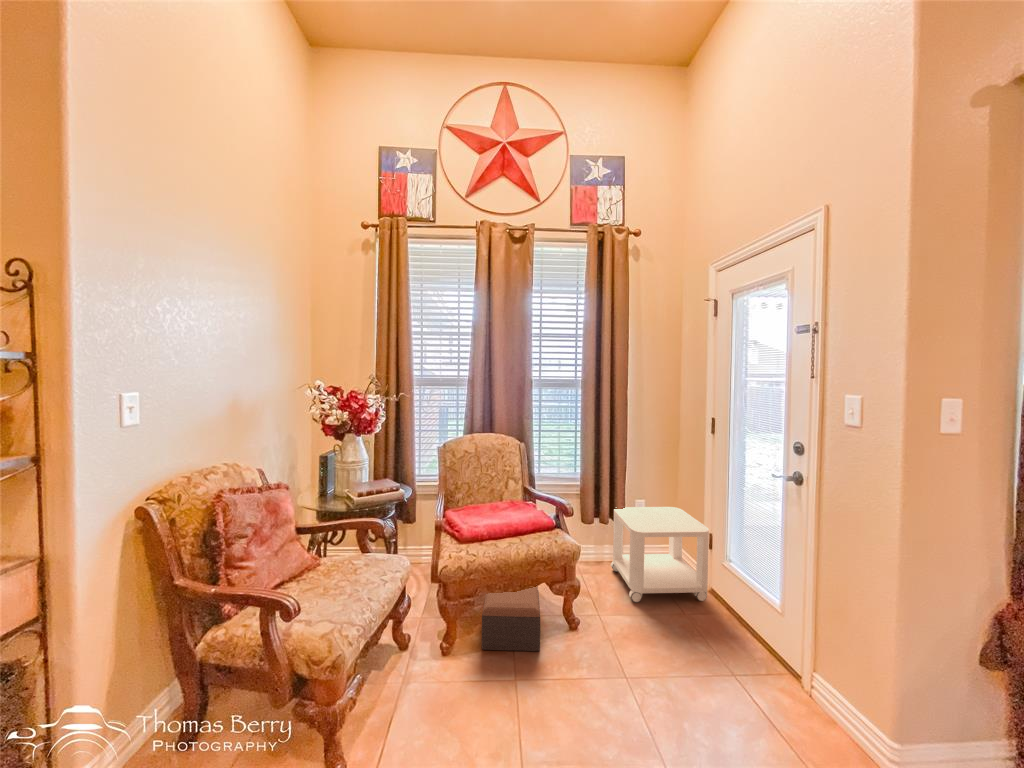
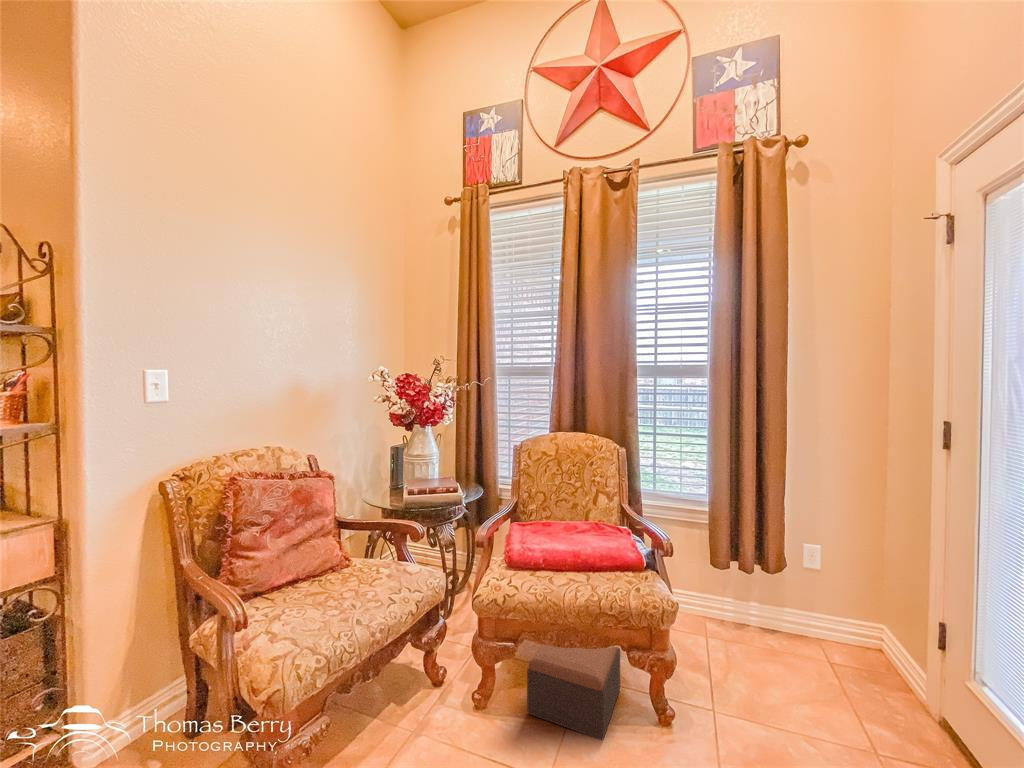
side table: present [611,507,709,602] -> none [759,549,935,734]

